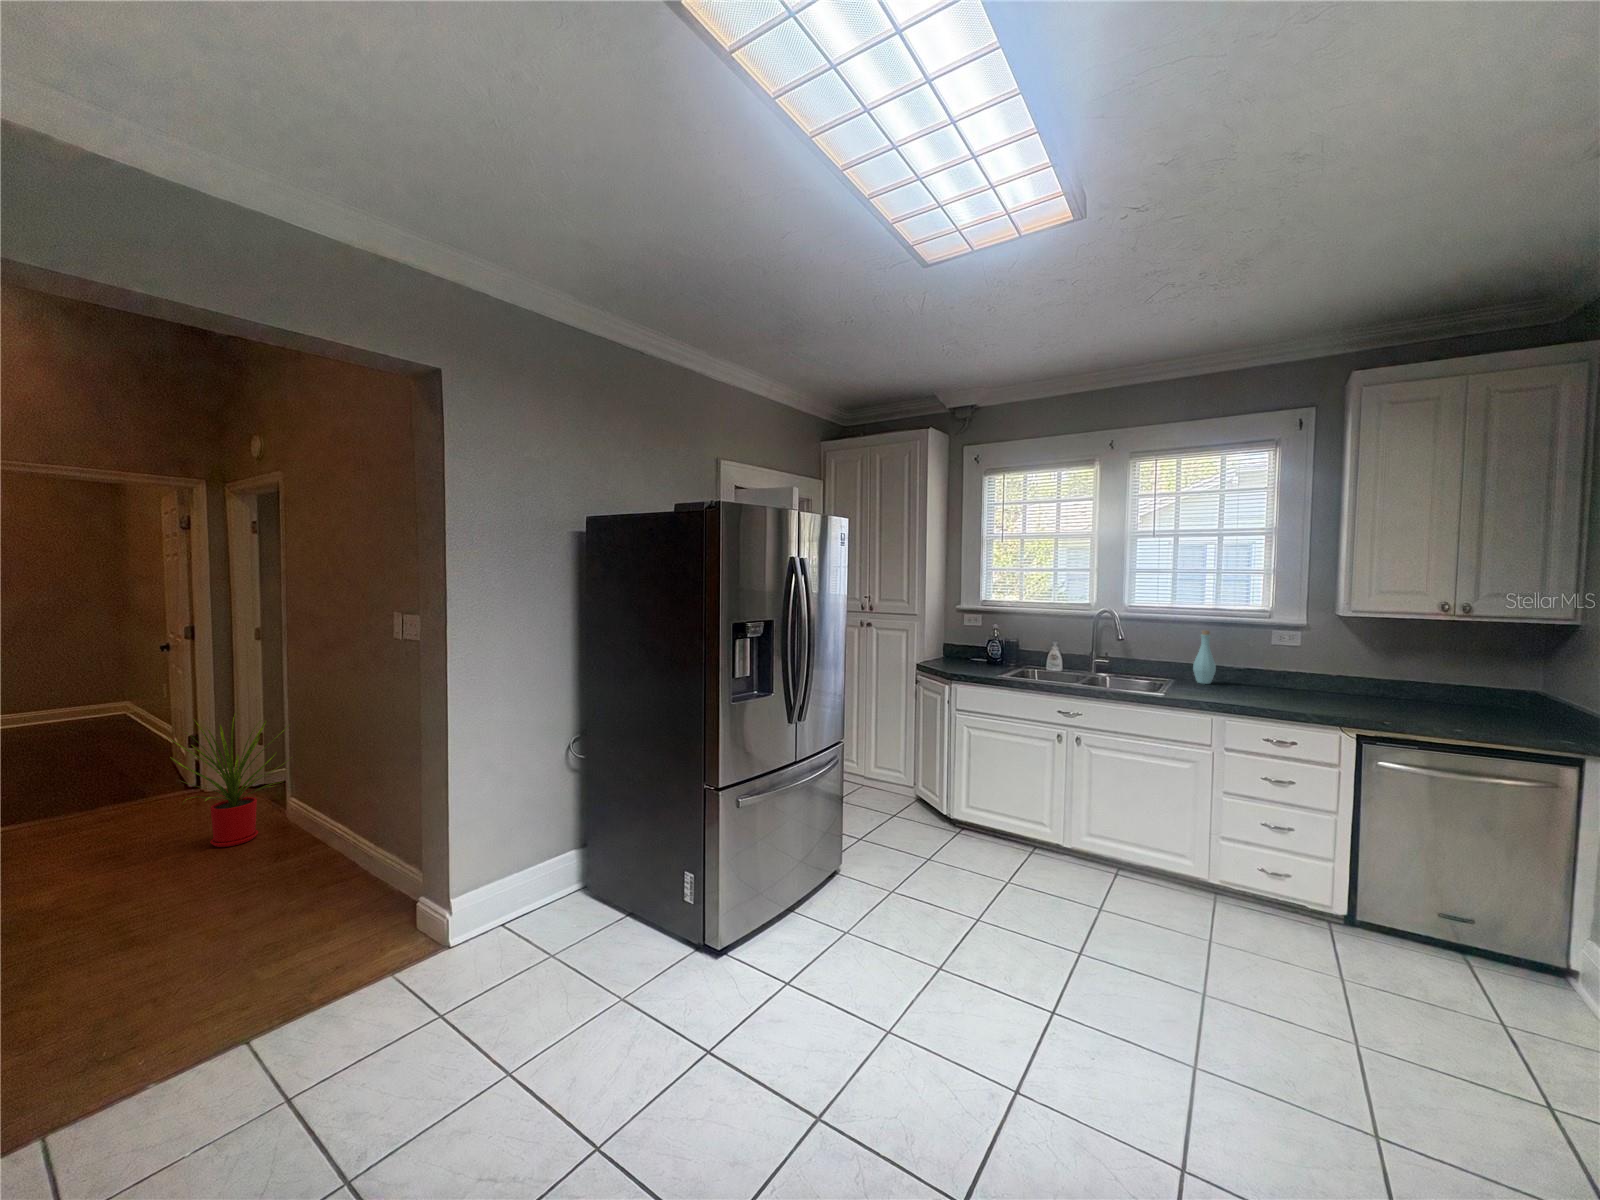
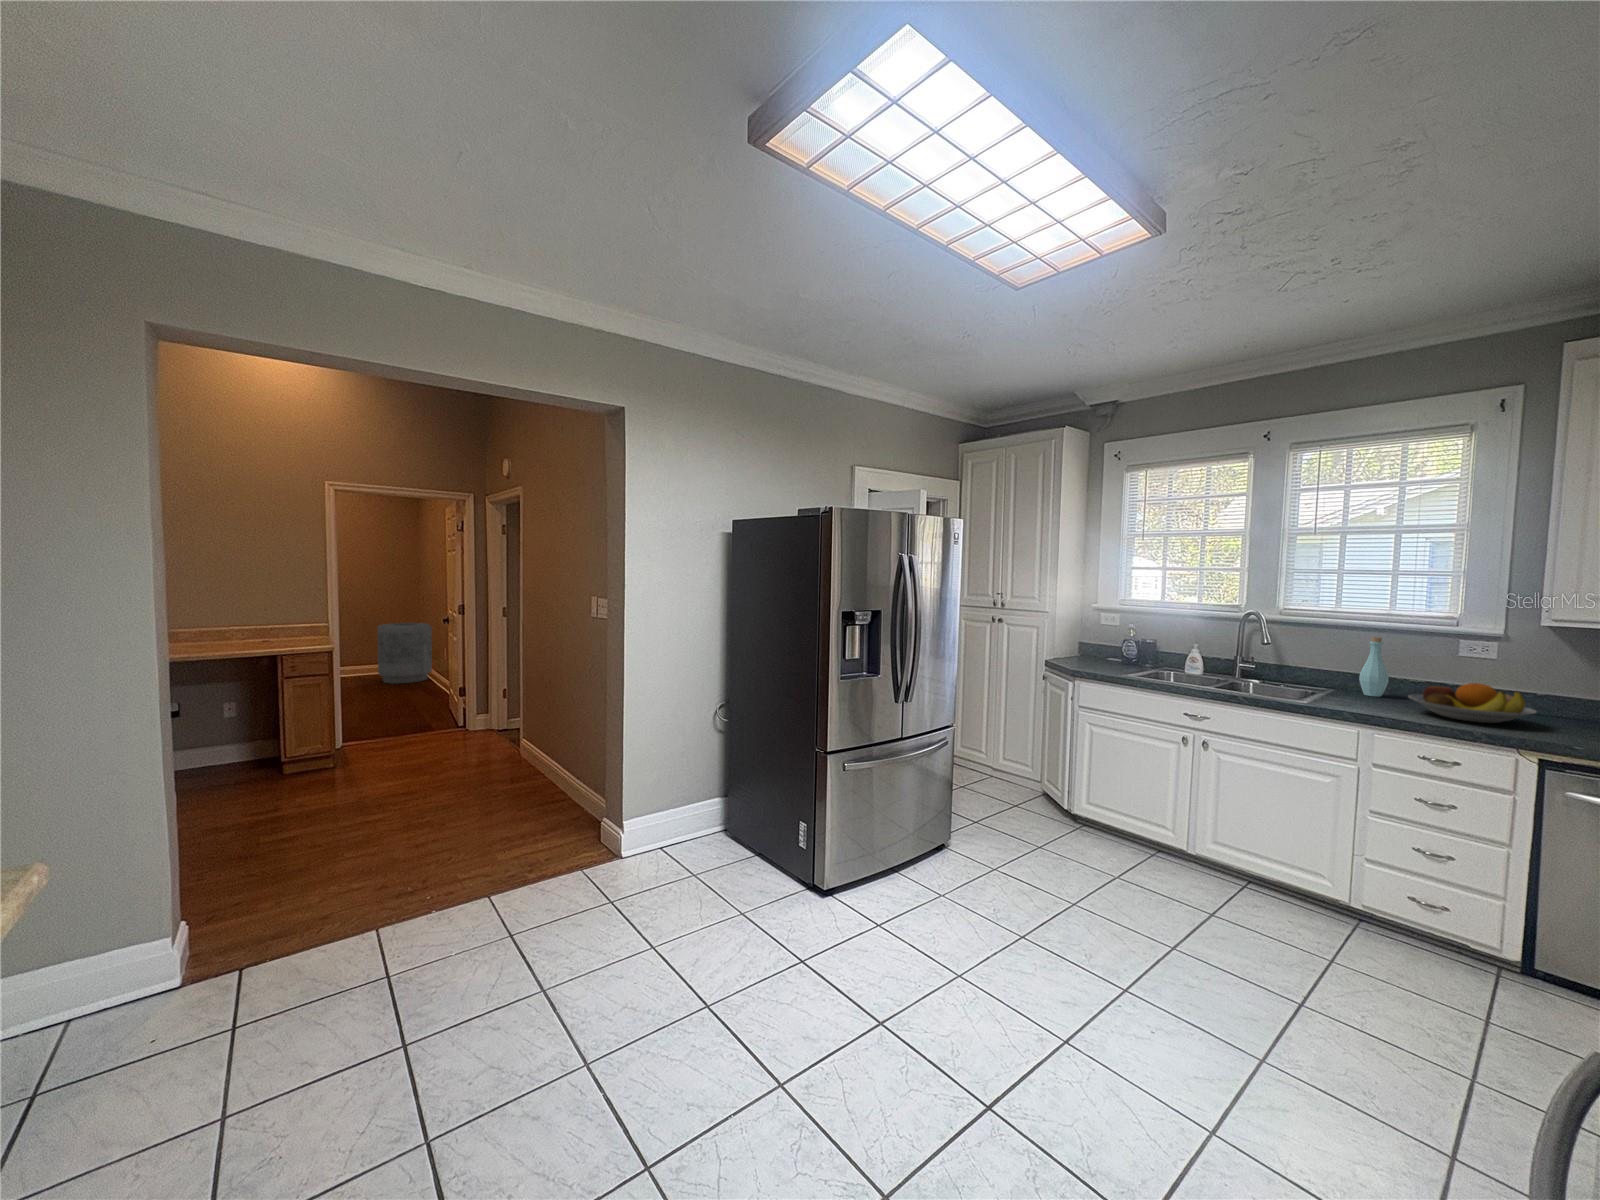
trash can: none [52,650,147,734] -> present [377,623,432,683]
fruit bowl: none [1242,669,1341,704] -> present [1409,683,1536,723]
house plant: present [168,714,290,847] -> none [448,670,525,769]

